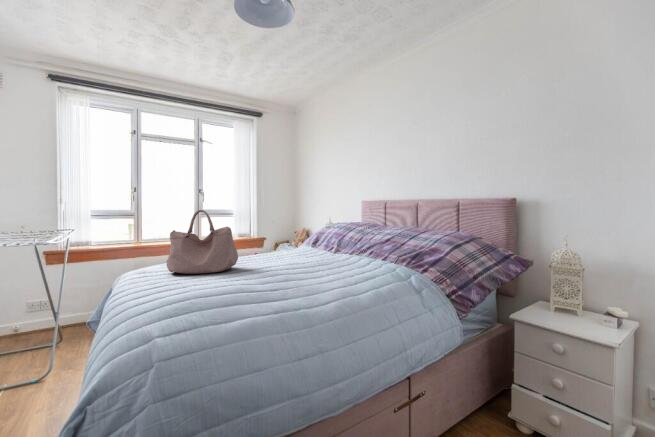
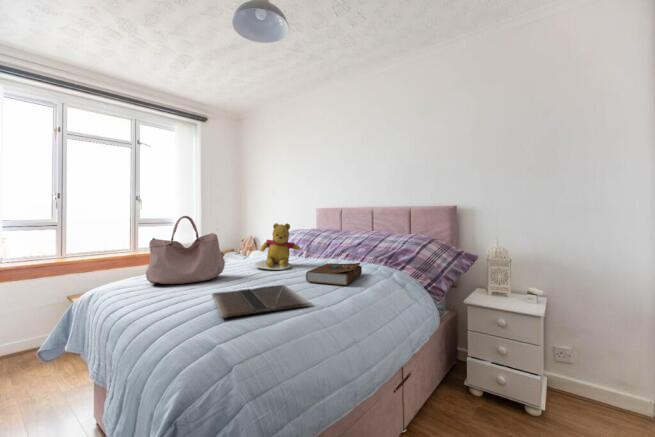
teddy bear: none [273,217,318,265] -> present [254,223,300,270]
book: none [306,261,374,286] -> present [306,263,362,285]
laptop: none [191,281,286,310] -> present [212,285,311,318]

